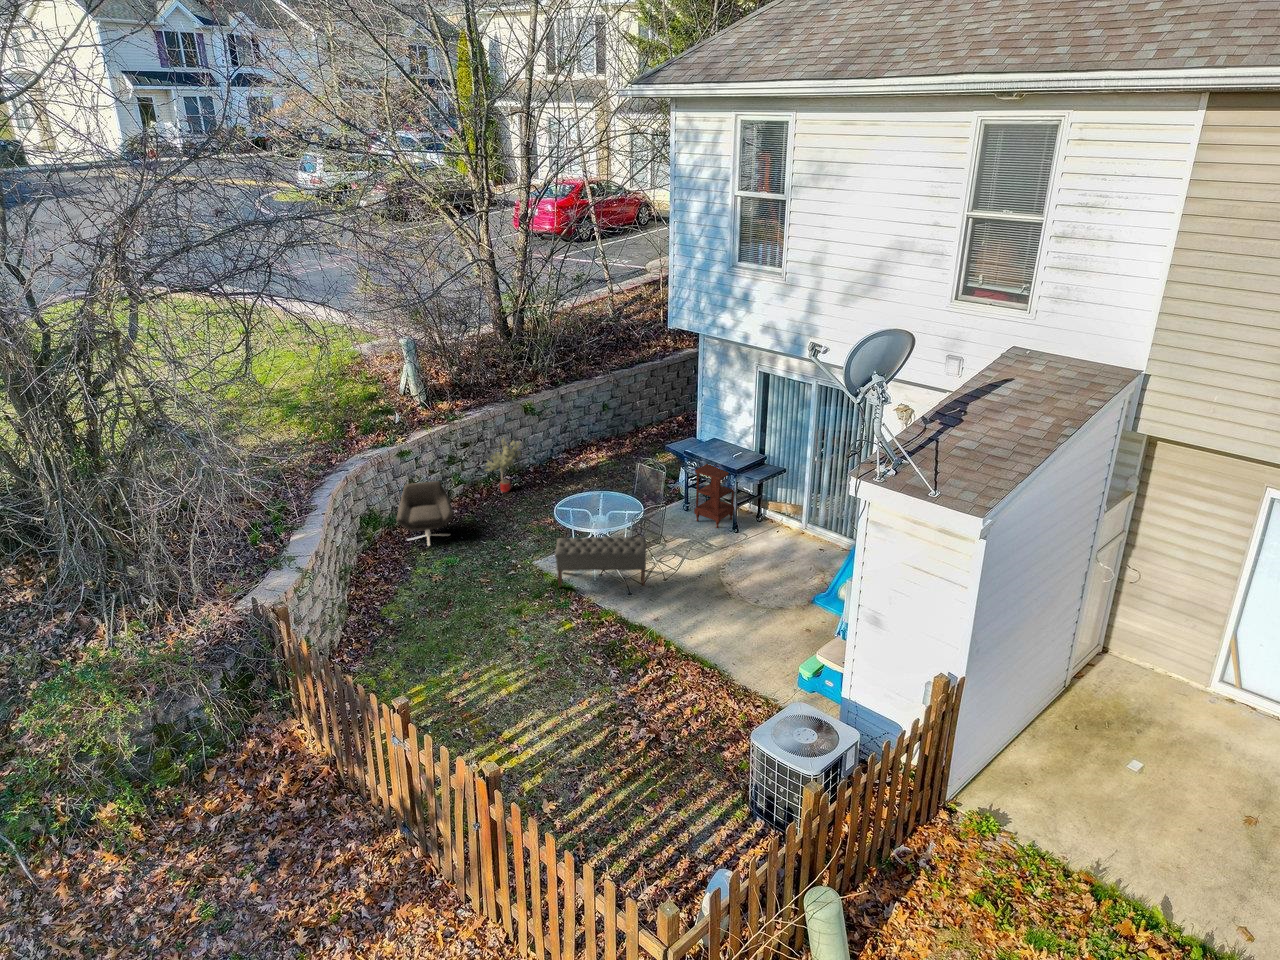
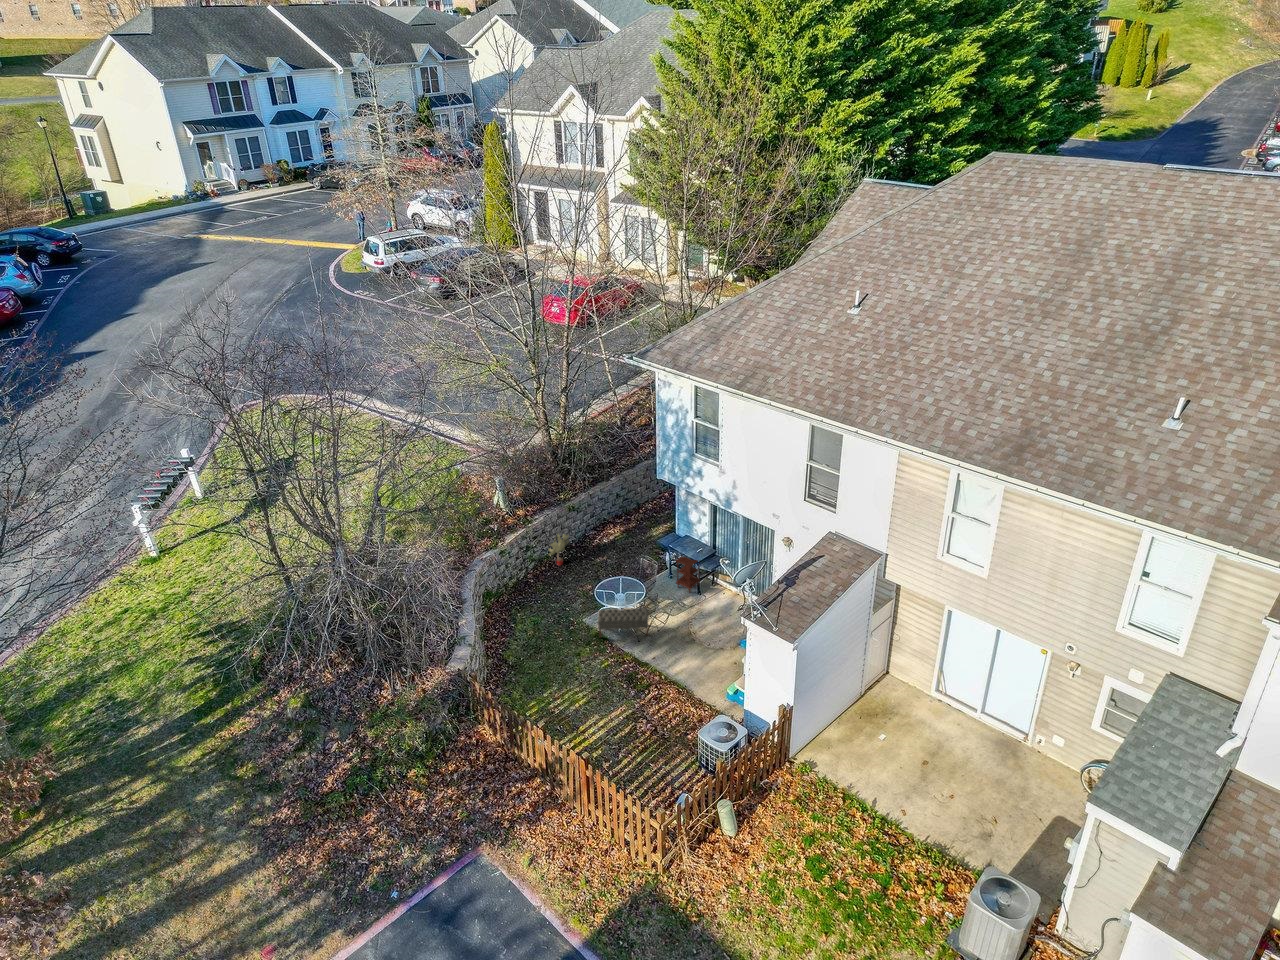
lounge chair: present [397,481,454,546] -> none [501,568,535,611]

